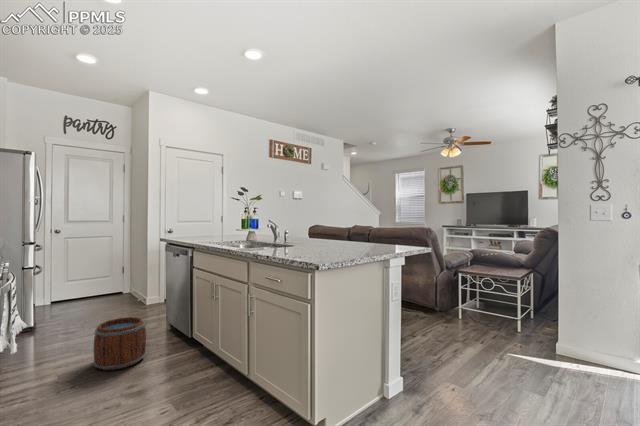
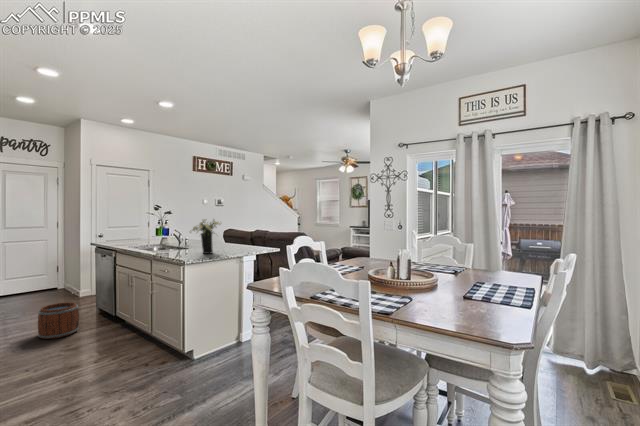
flower arrangement: none [305,196,352,252] -> present [190,219,220,254]

